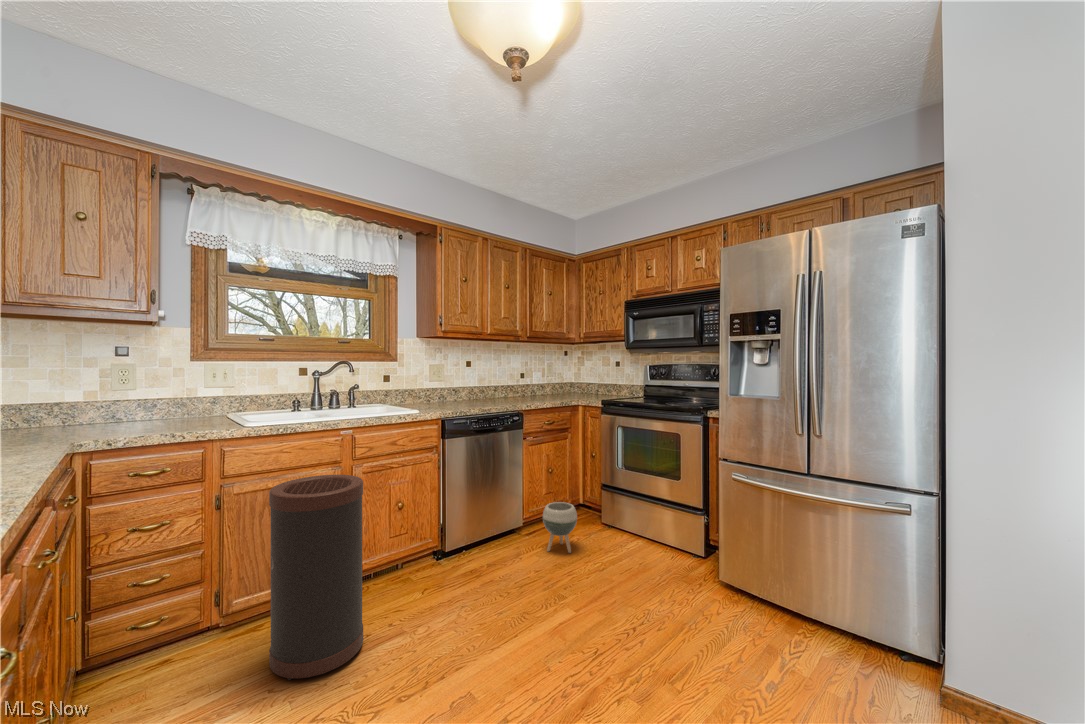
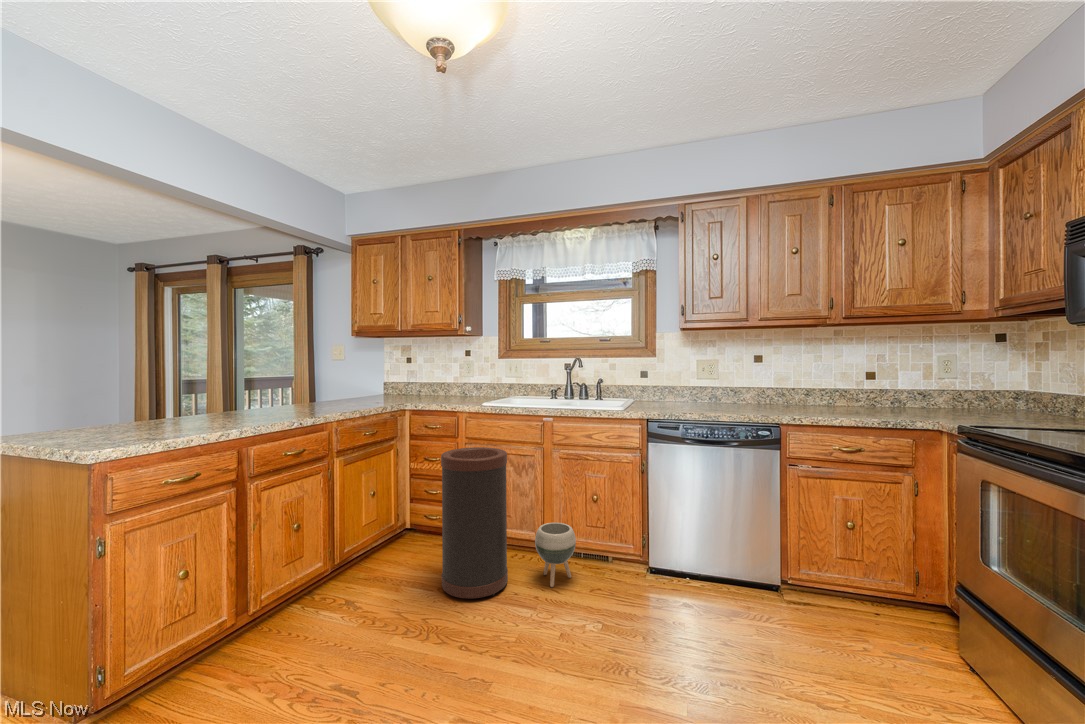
planter: present [543,502,577,553] -> present [535,523,576,587]

